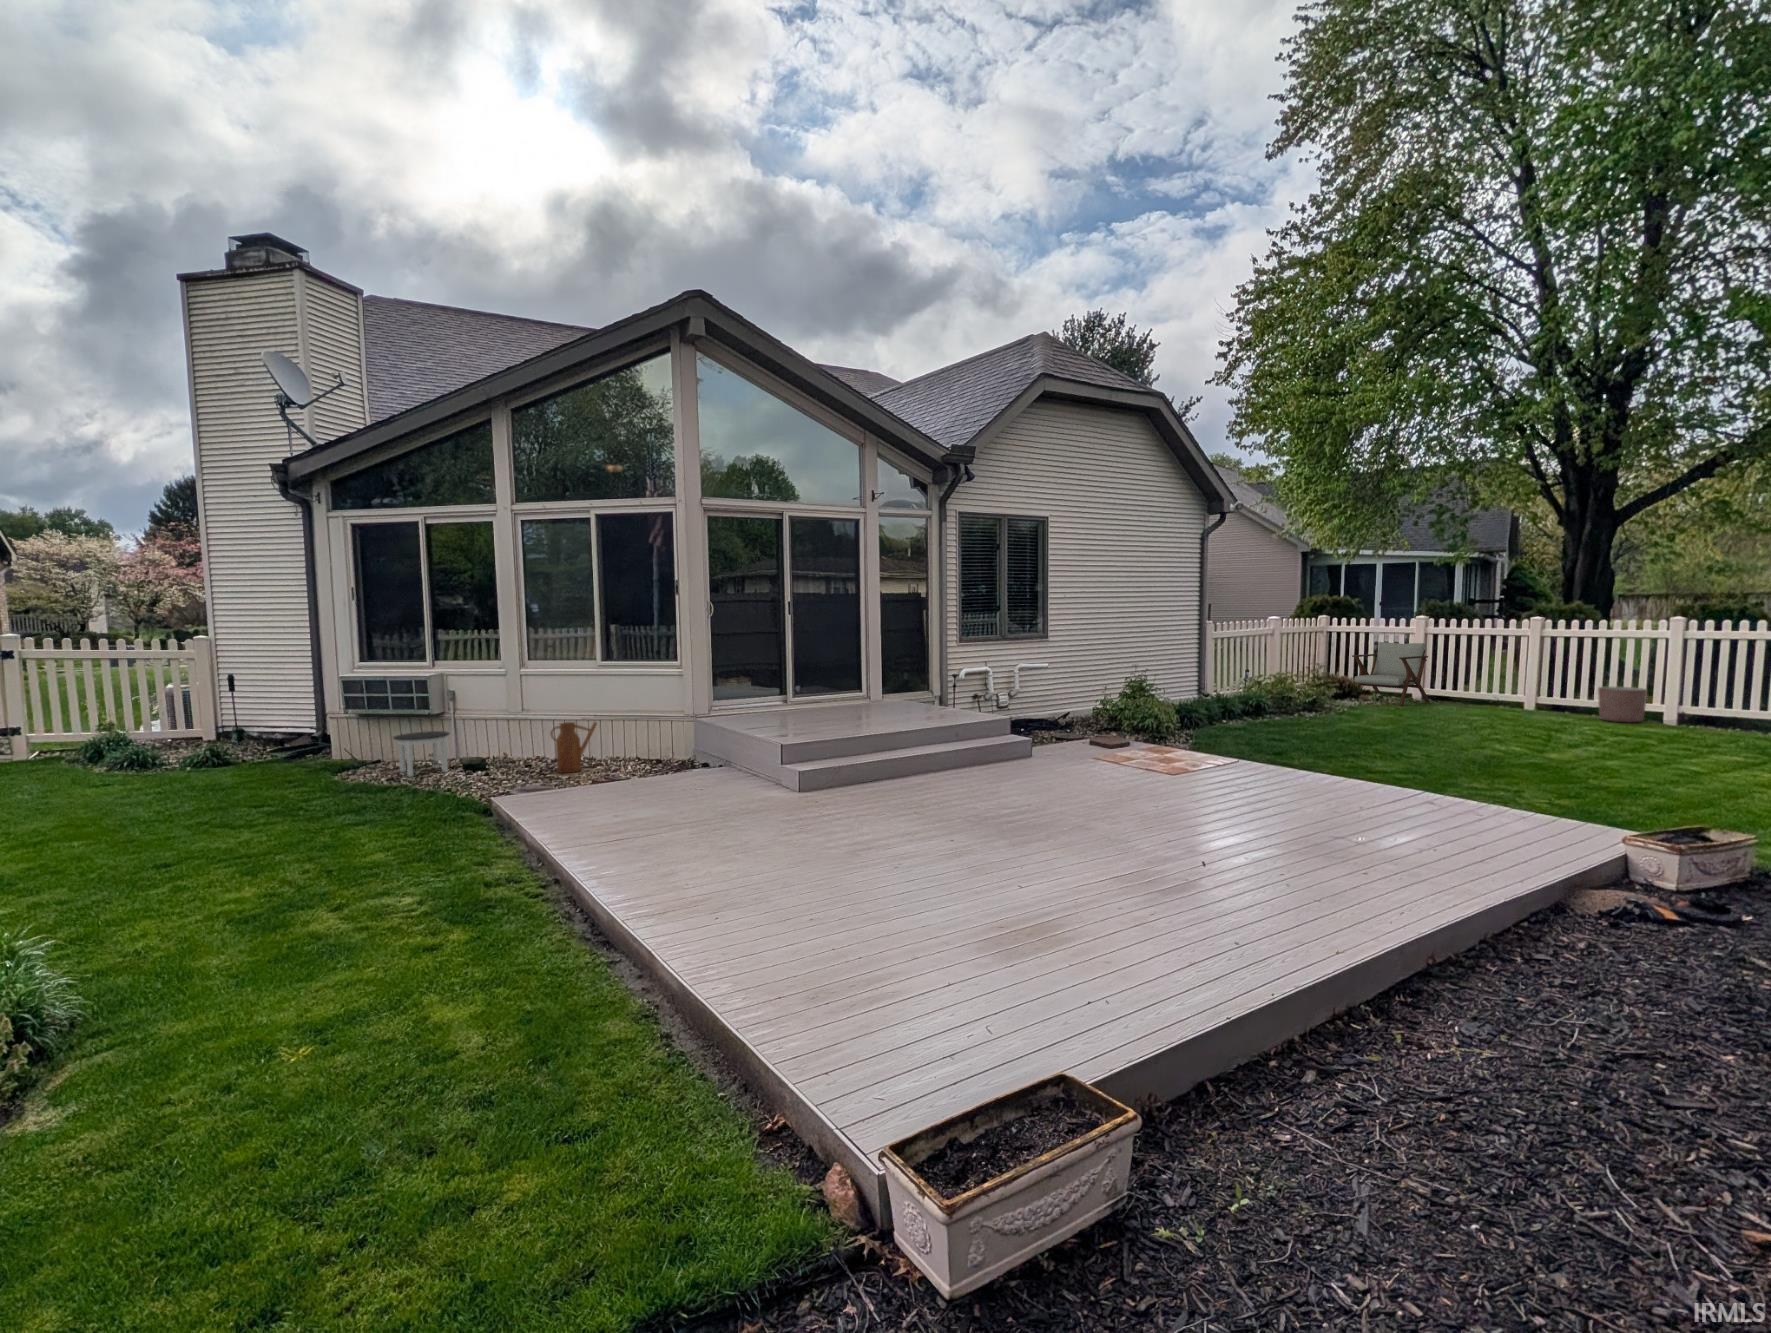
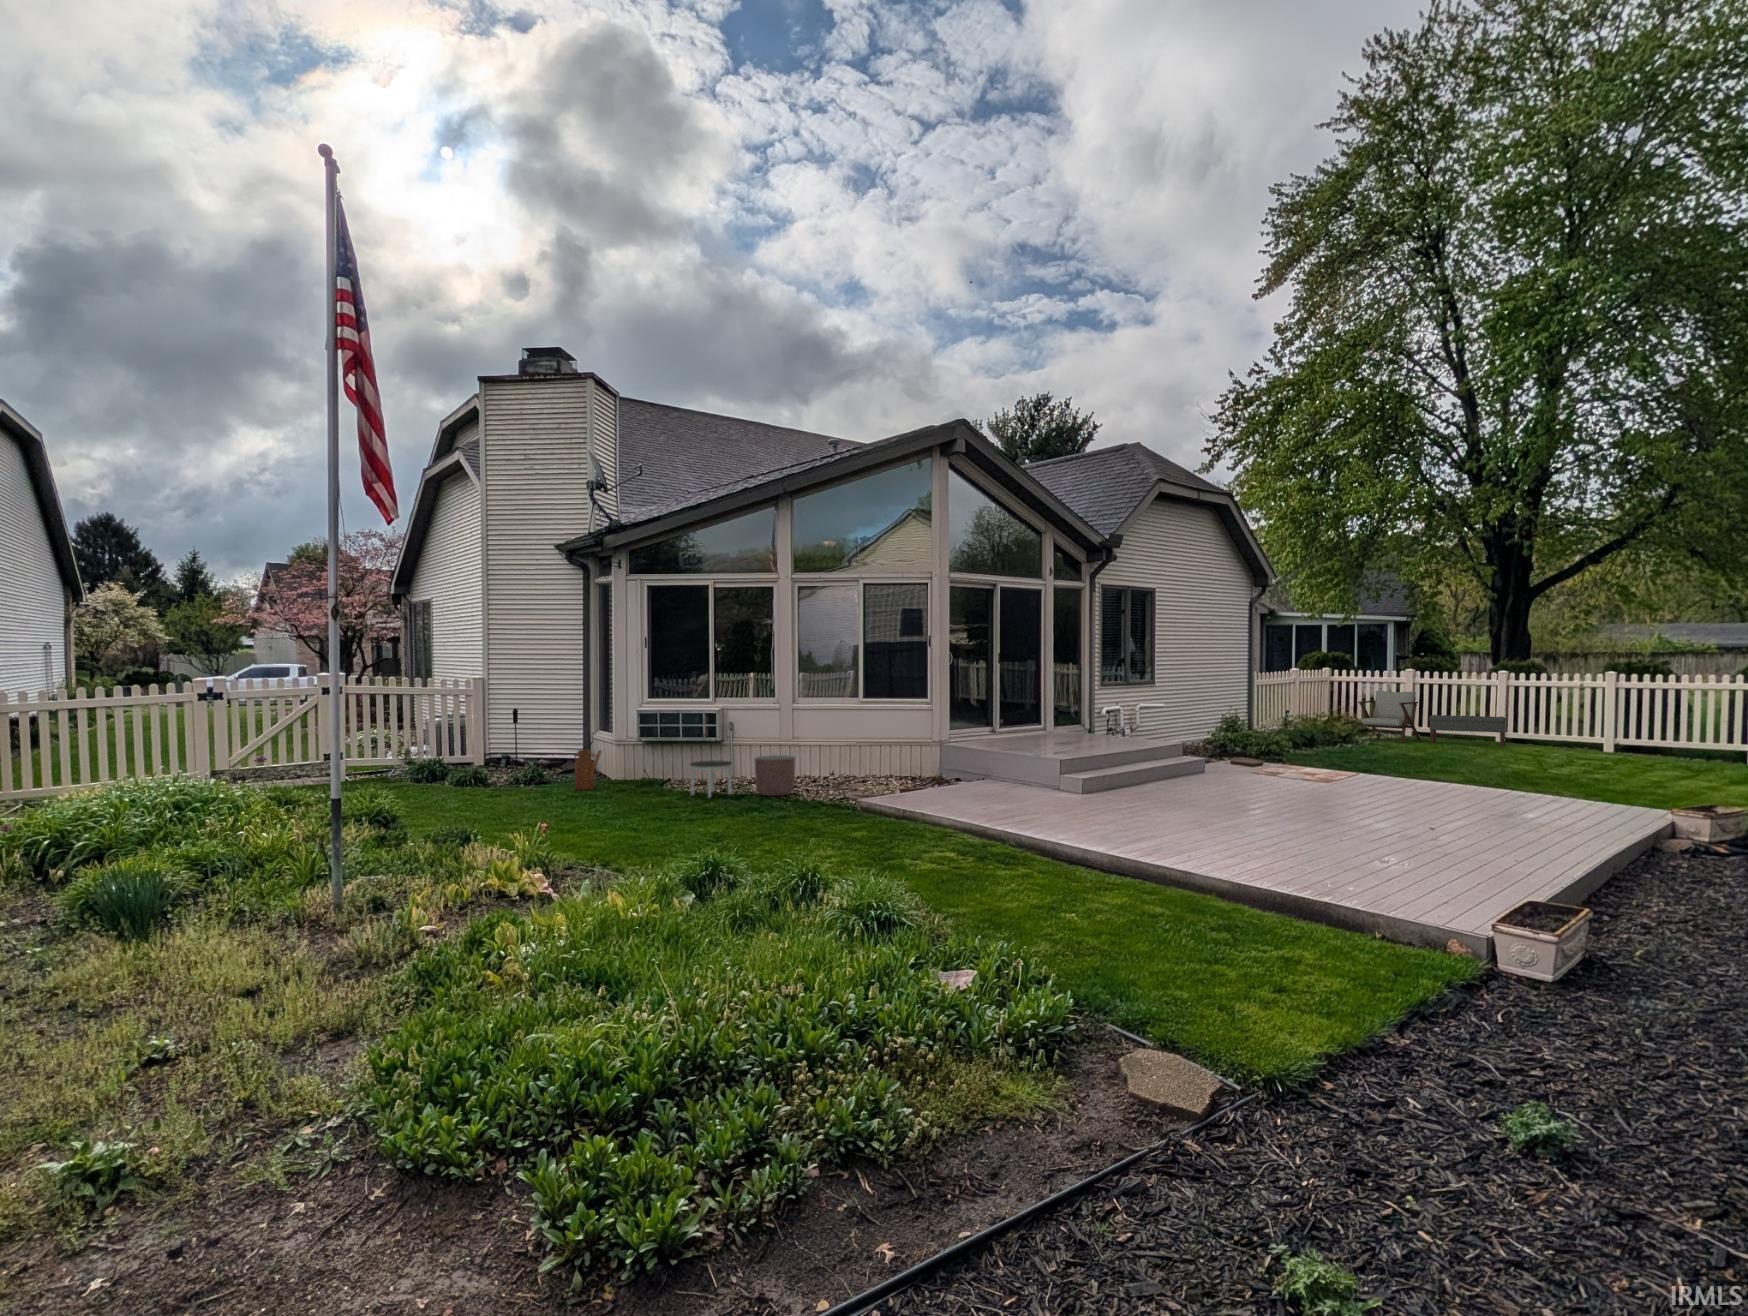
bench: none [1438,672,1539,713] -> present [1429,715,1506,746]
planter: present [1598,687,1647,723] -> present [755,755,795,796]
watering can: present [551,722,597,773] -> present [575,749,601,790]

